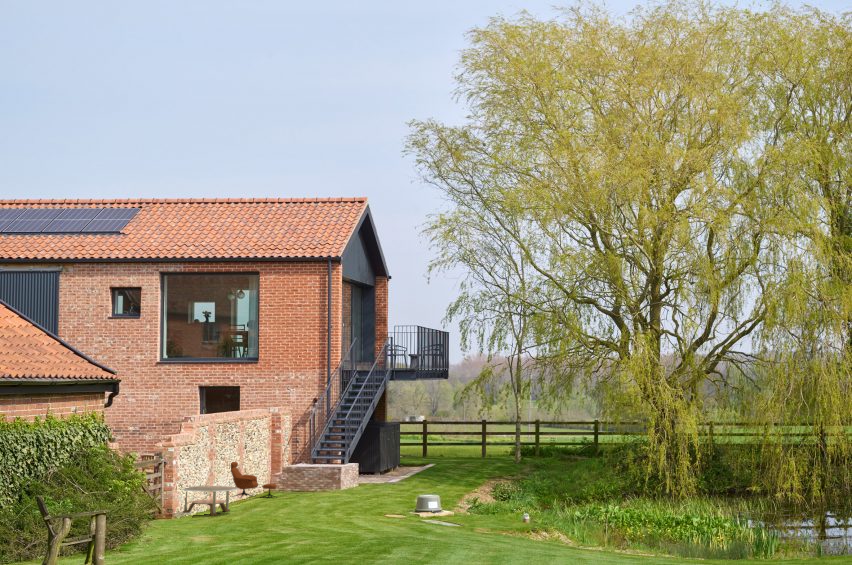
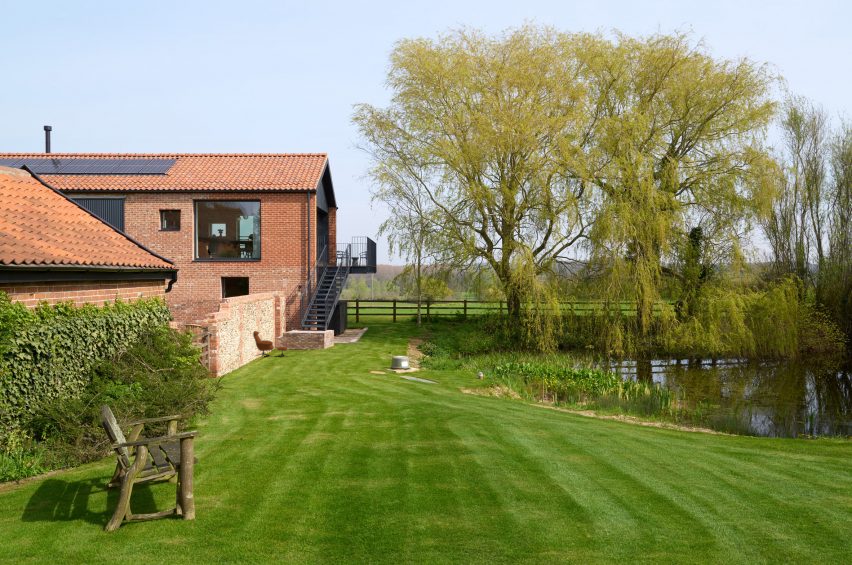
round table: present [182,486,239,516] -> none [222,352,269,376]

